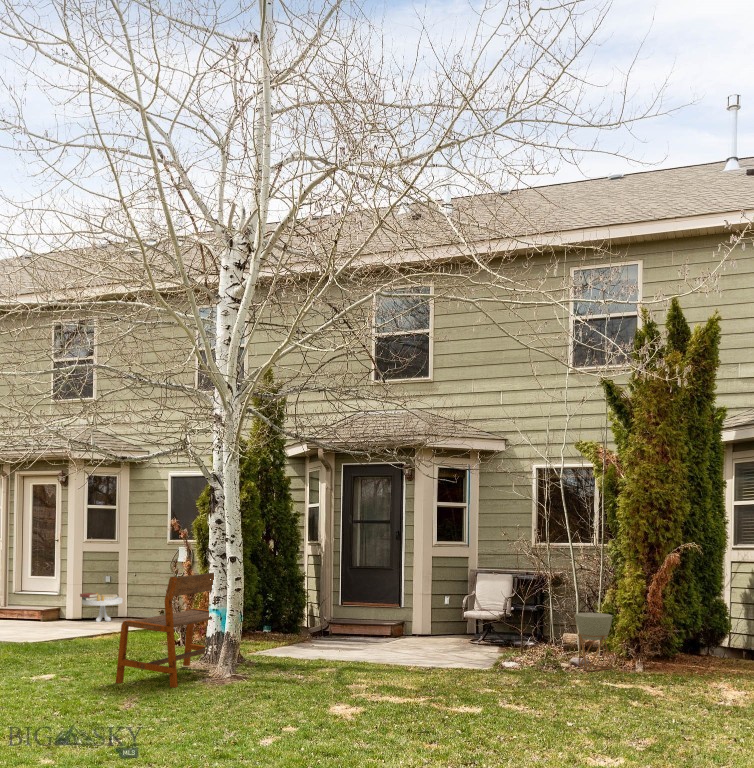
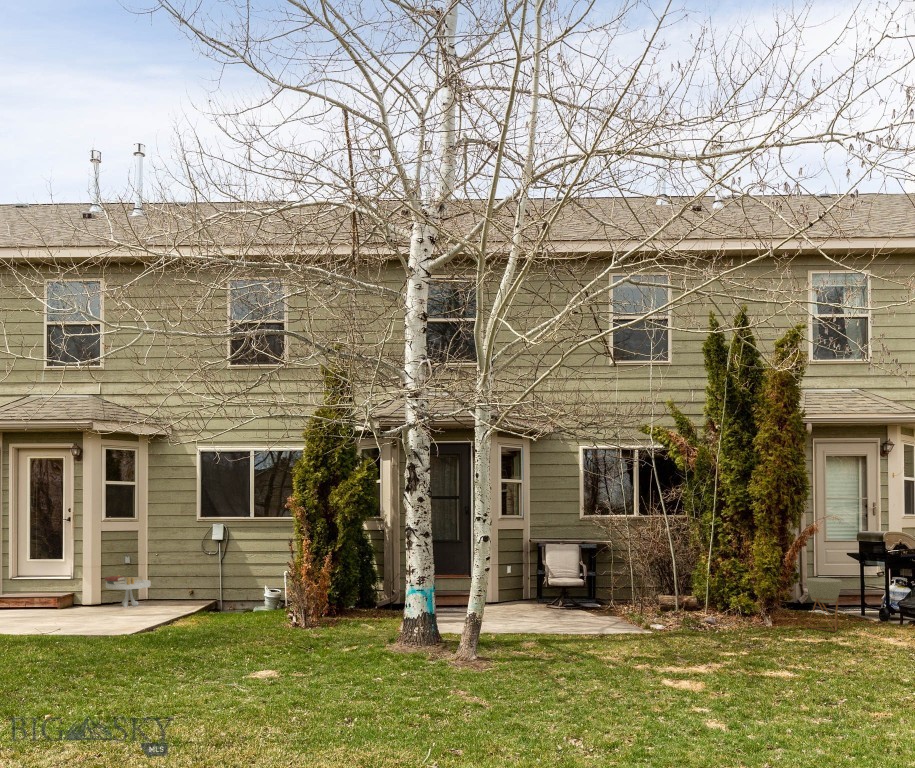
bench: present [116,573,214,688] -> none [330,549,425,677]
planter: present [575,613,613,672] -> present [806,578,842,632]

